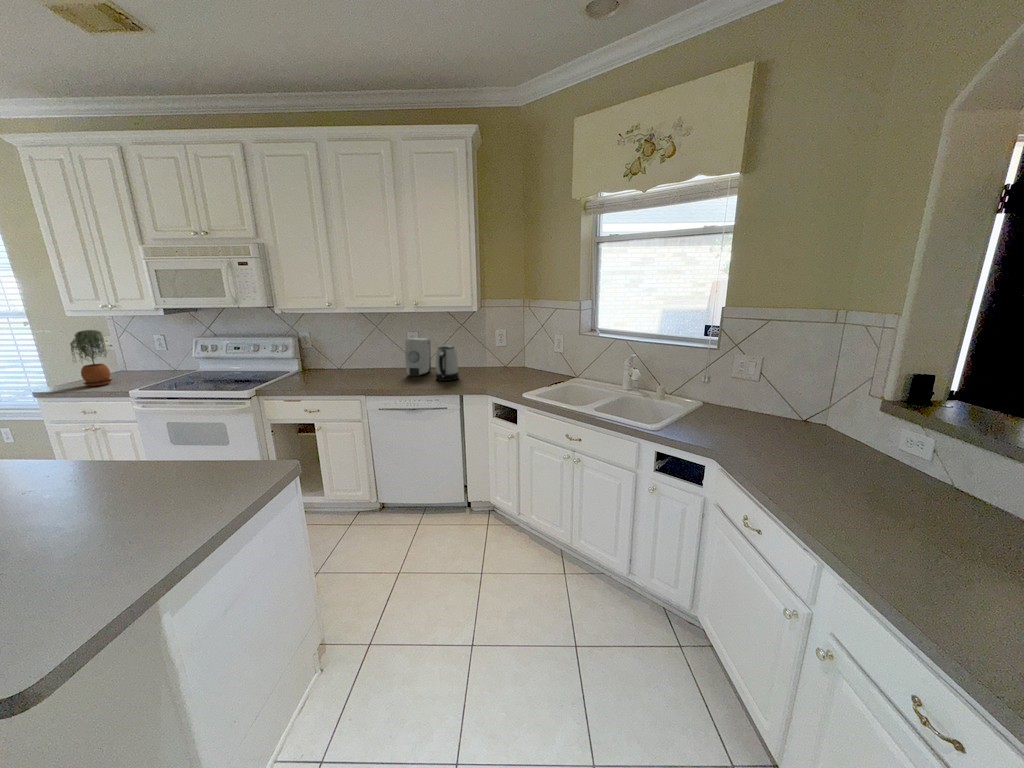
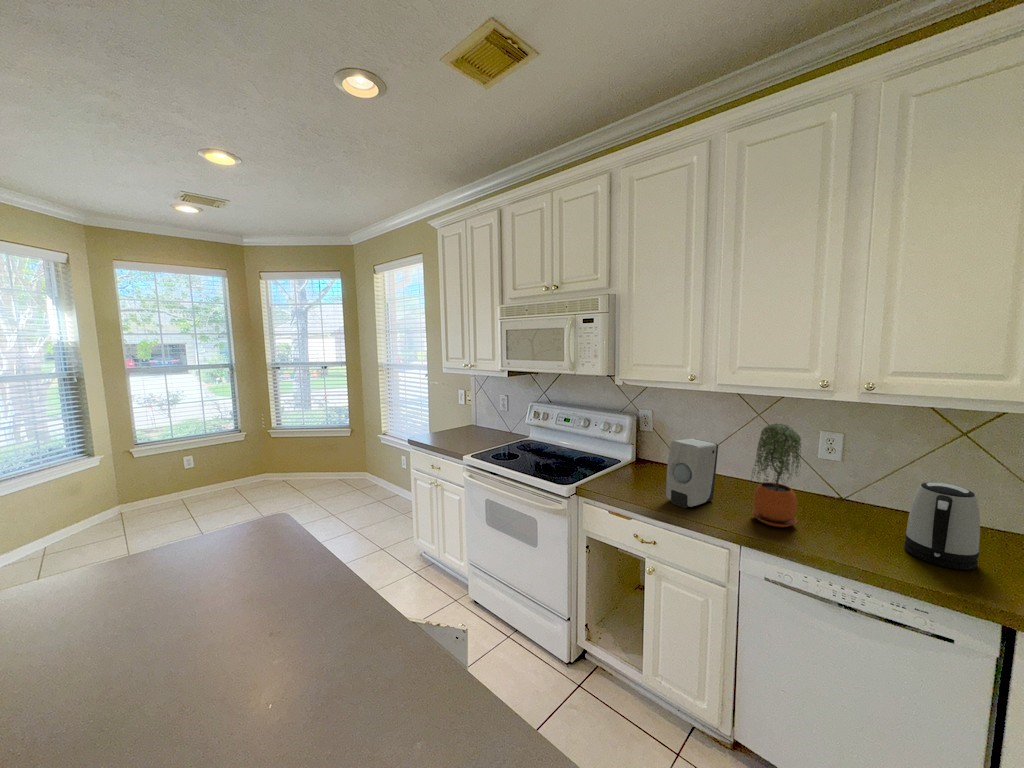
potted plant: present [70,330,112,386] -> present [752,424,801,527]
soap dispenser: present [405,338,431,376] -> present [666,439,718,508]

